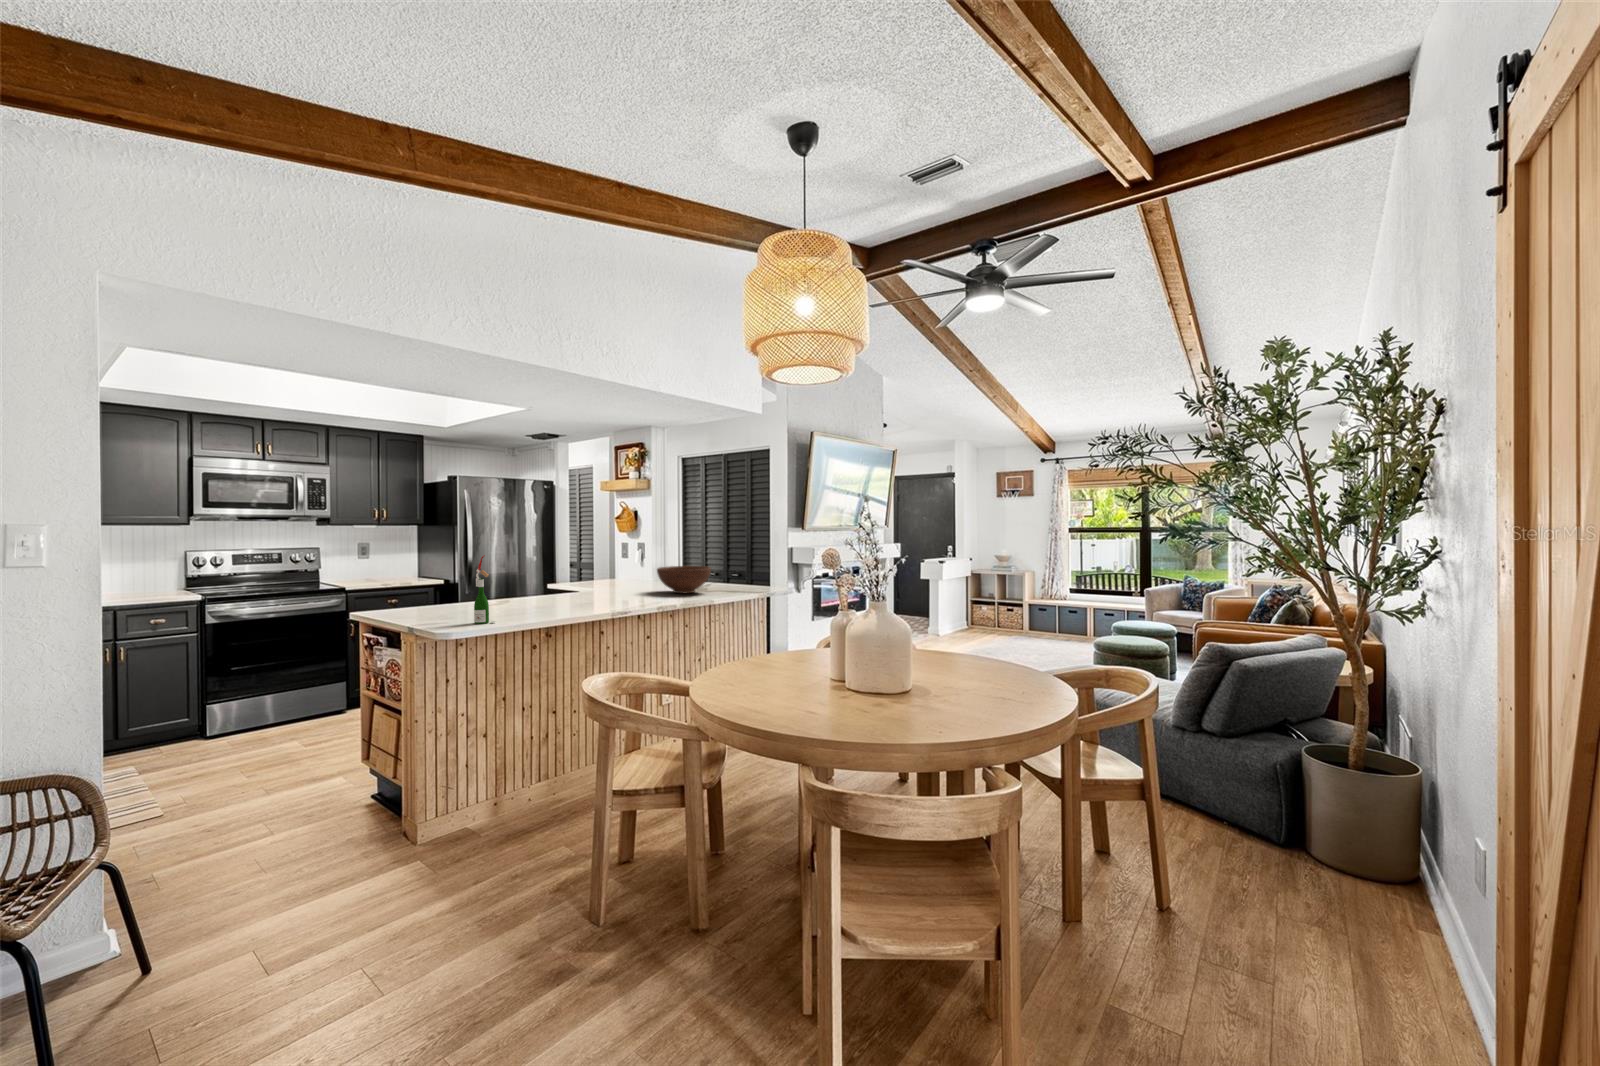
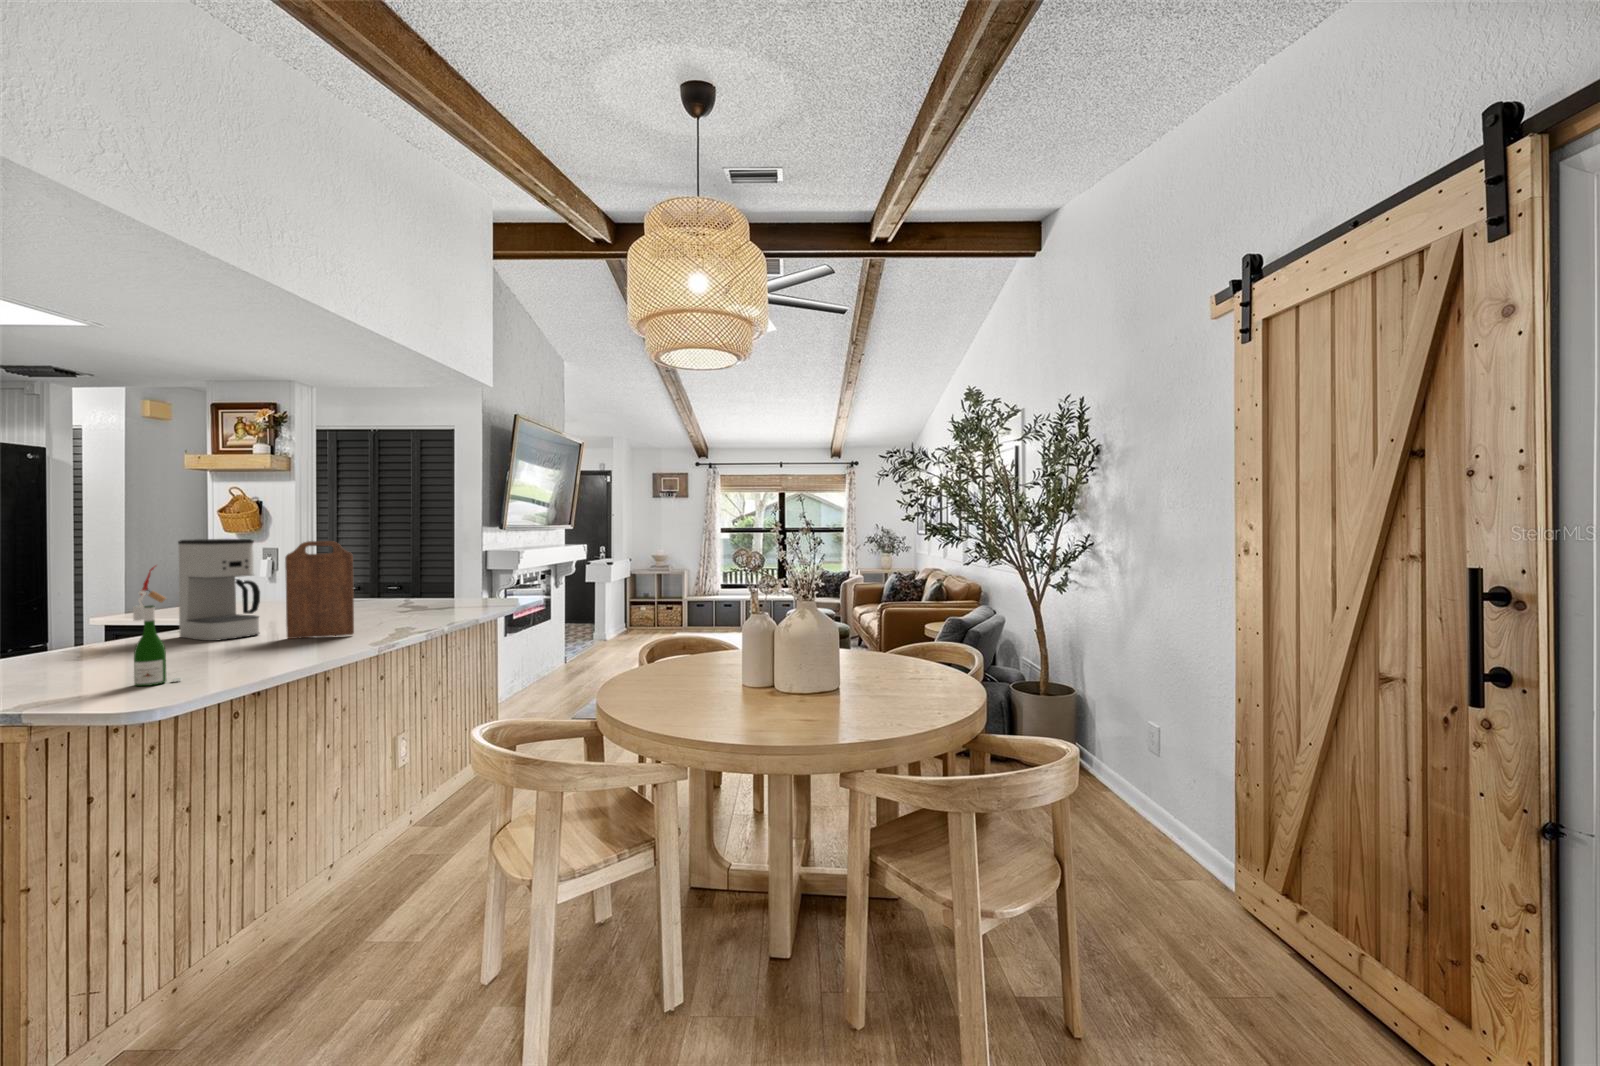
coffee maker: none [548,538,588,603] -> present [178,539,260,641]
cutting board: none [590,541,626,606] -> present [285,541,354,639]
fruit bowl: present [657,566,711,593] -> none [349,575,434,614]

